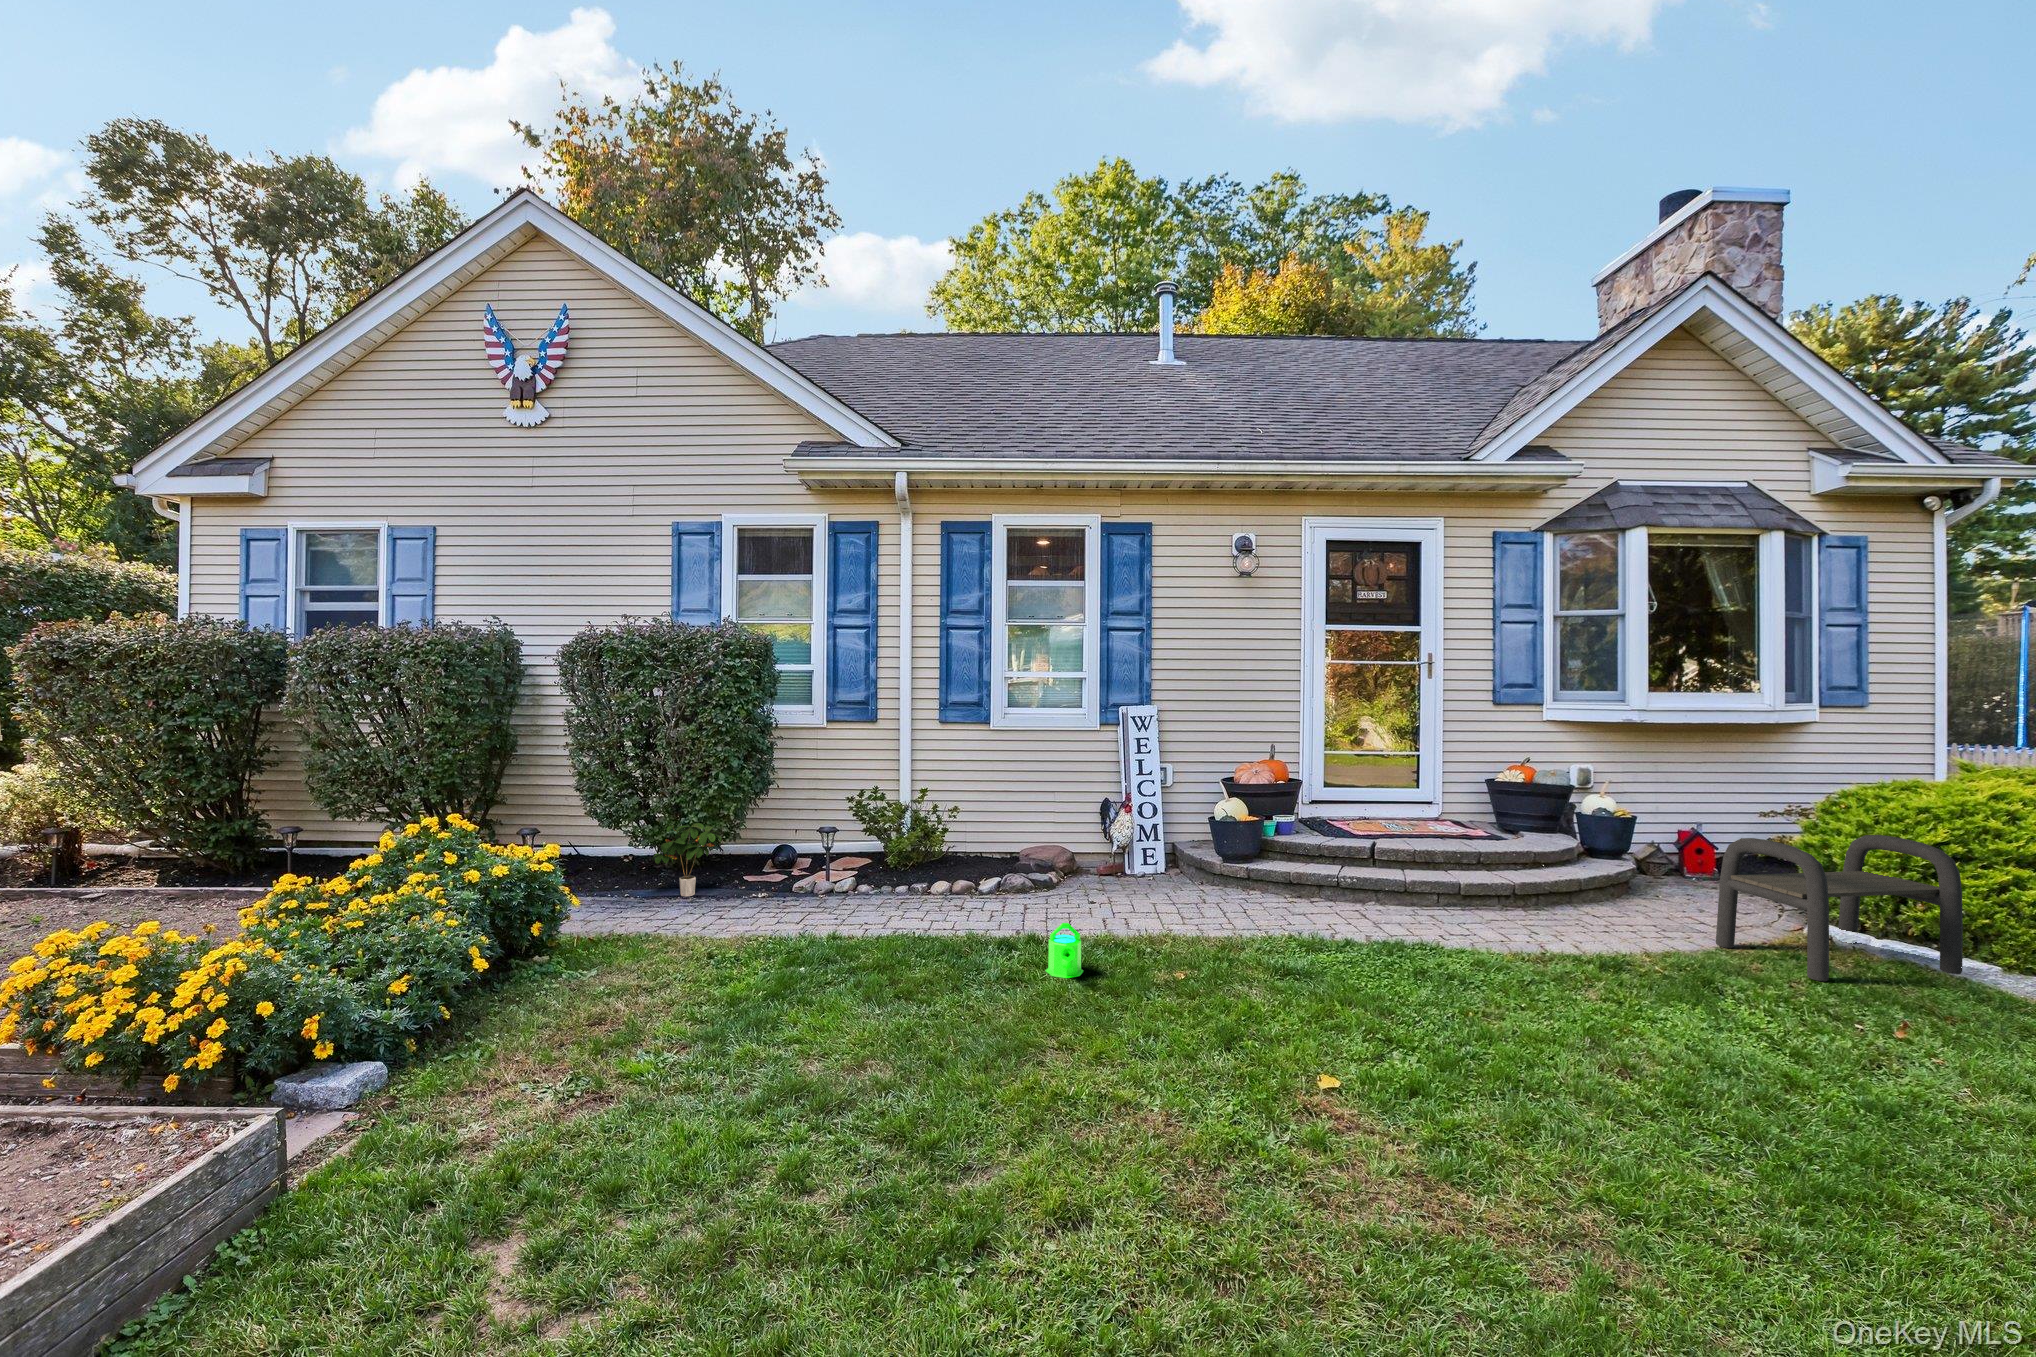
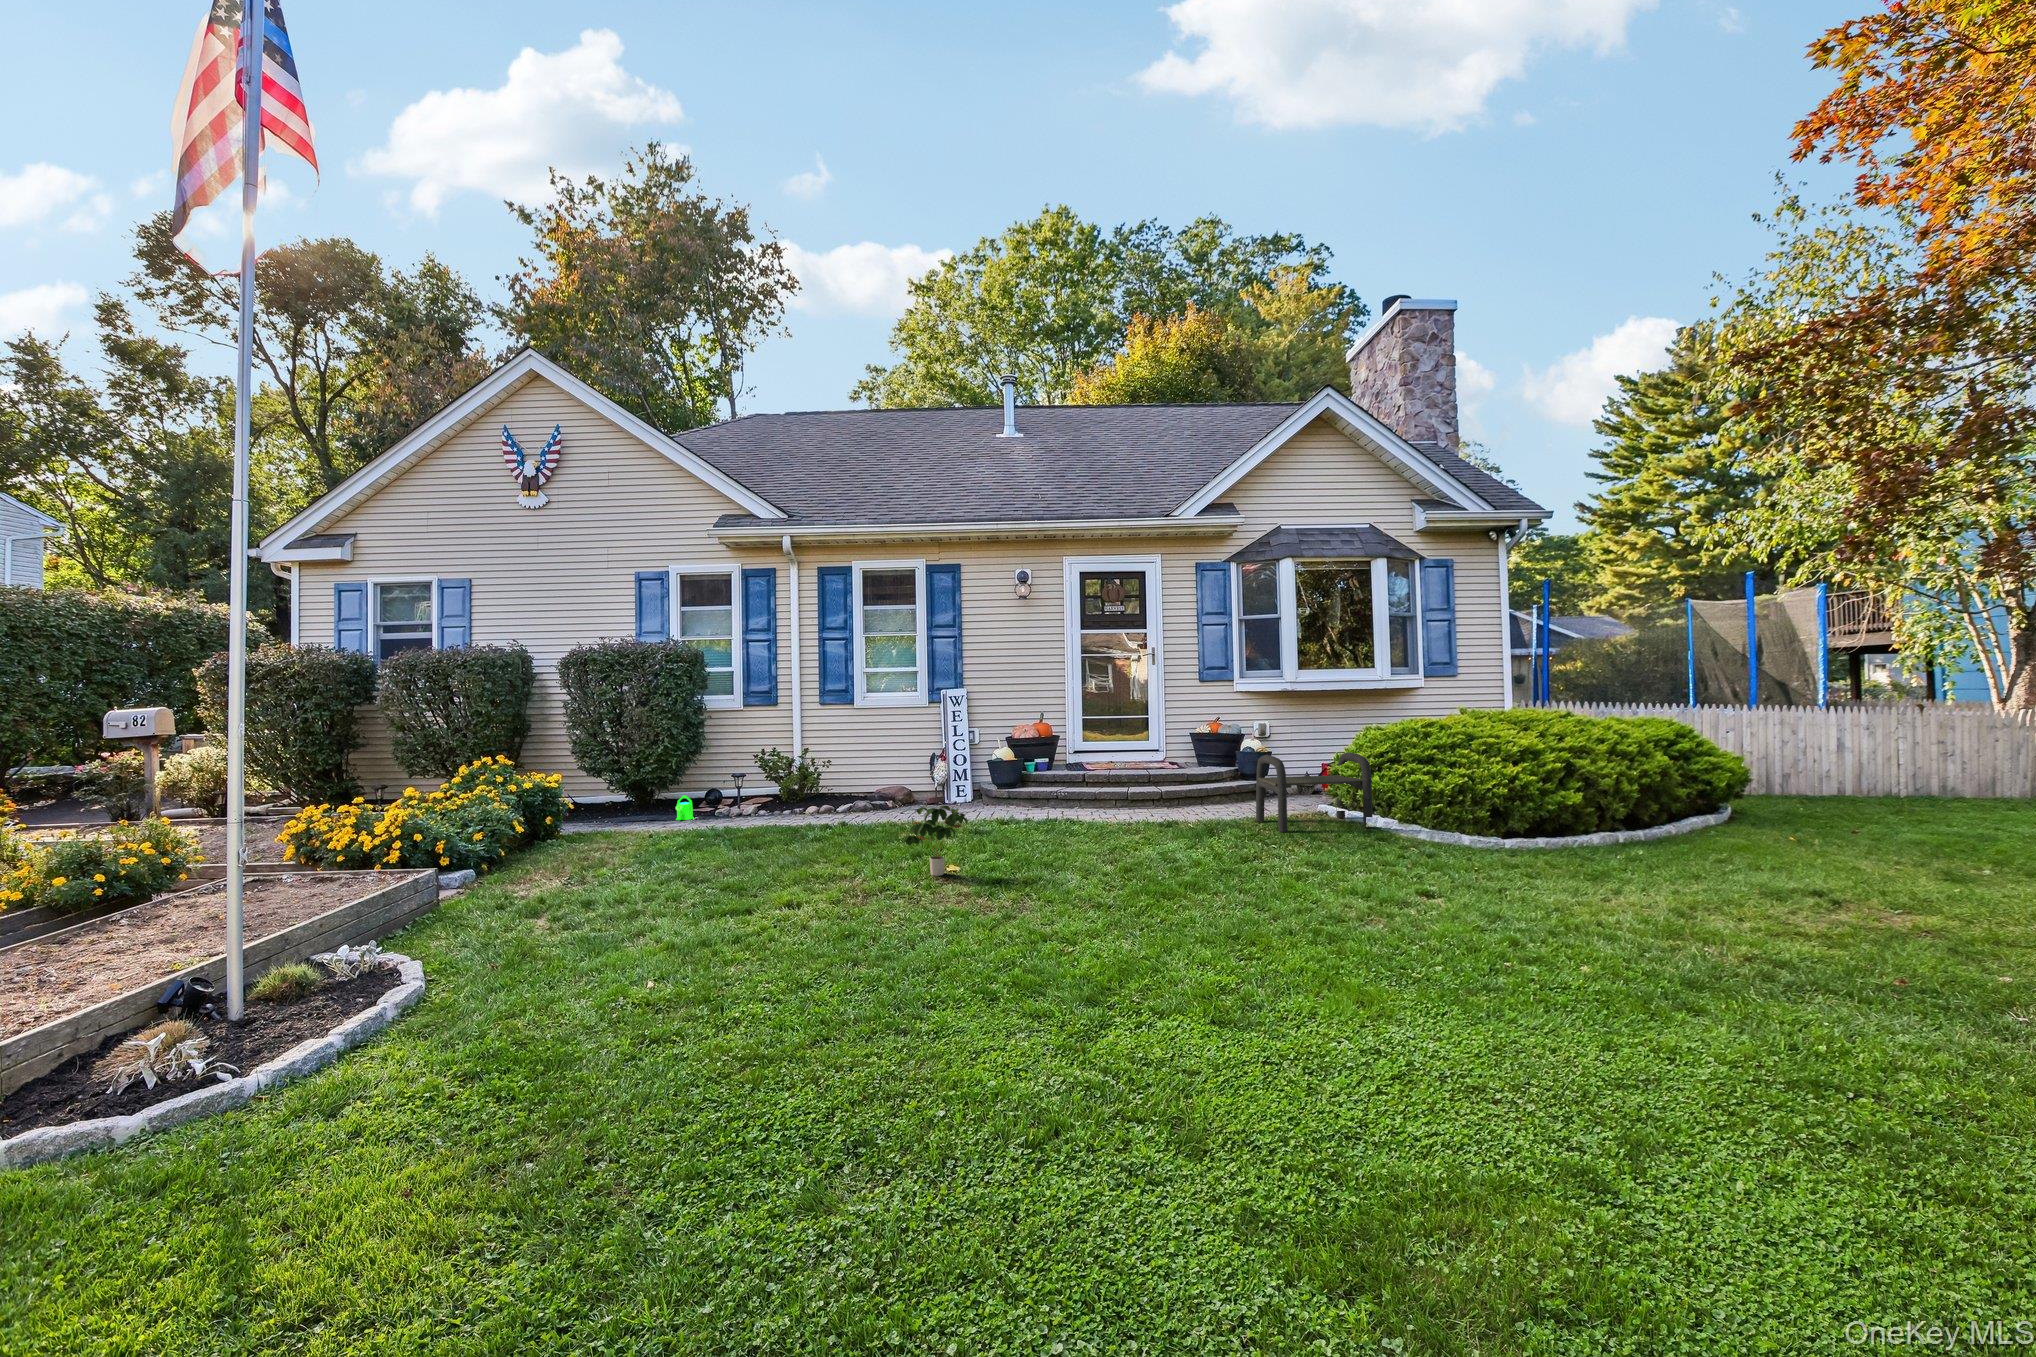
potted plant: present [652,823,721,896] -> present [904,805,968,876]
watering can: present [1046,923,1083,978] -> present [675,795,694,820]

